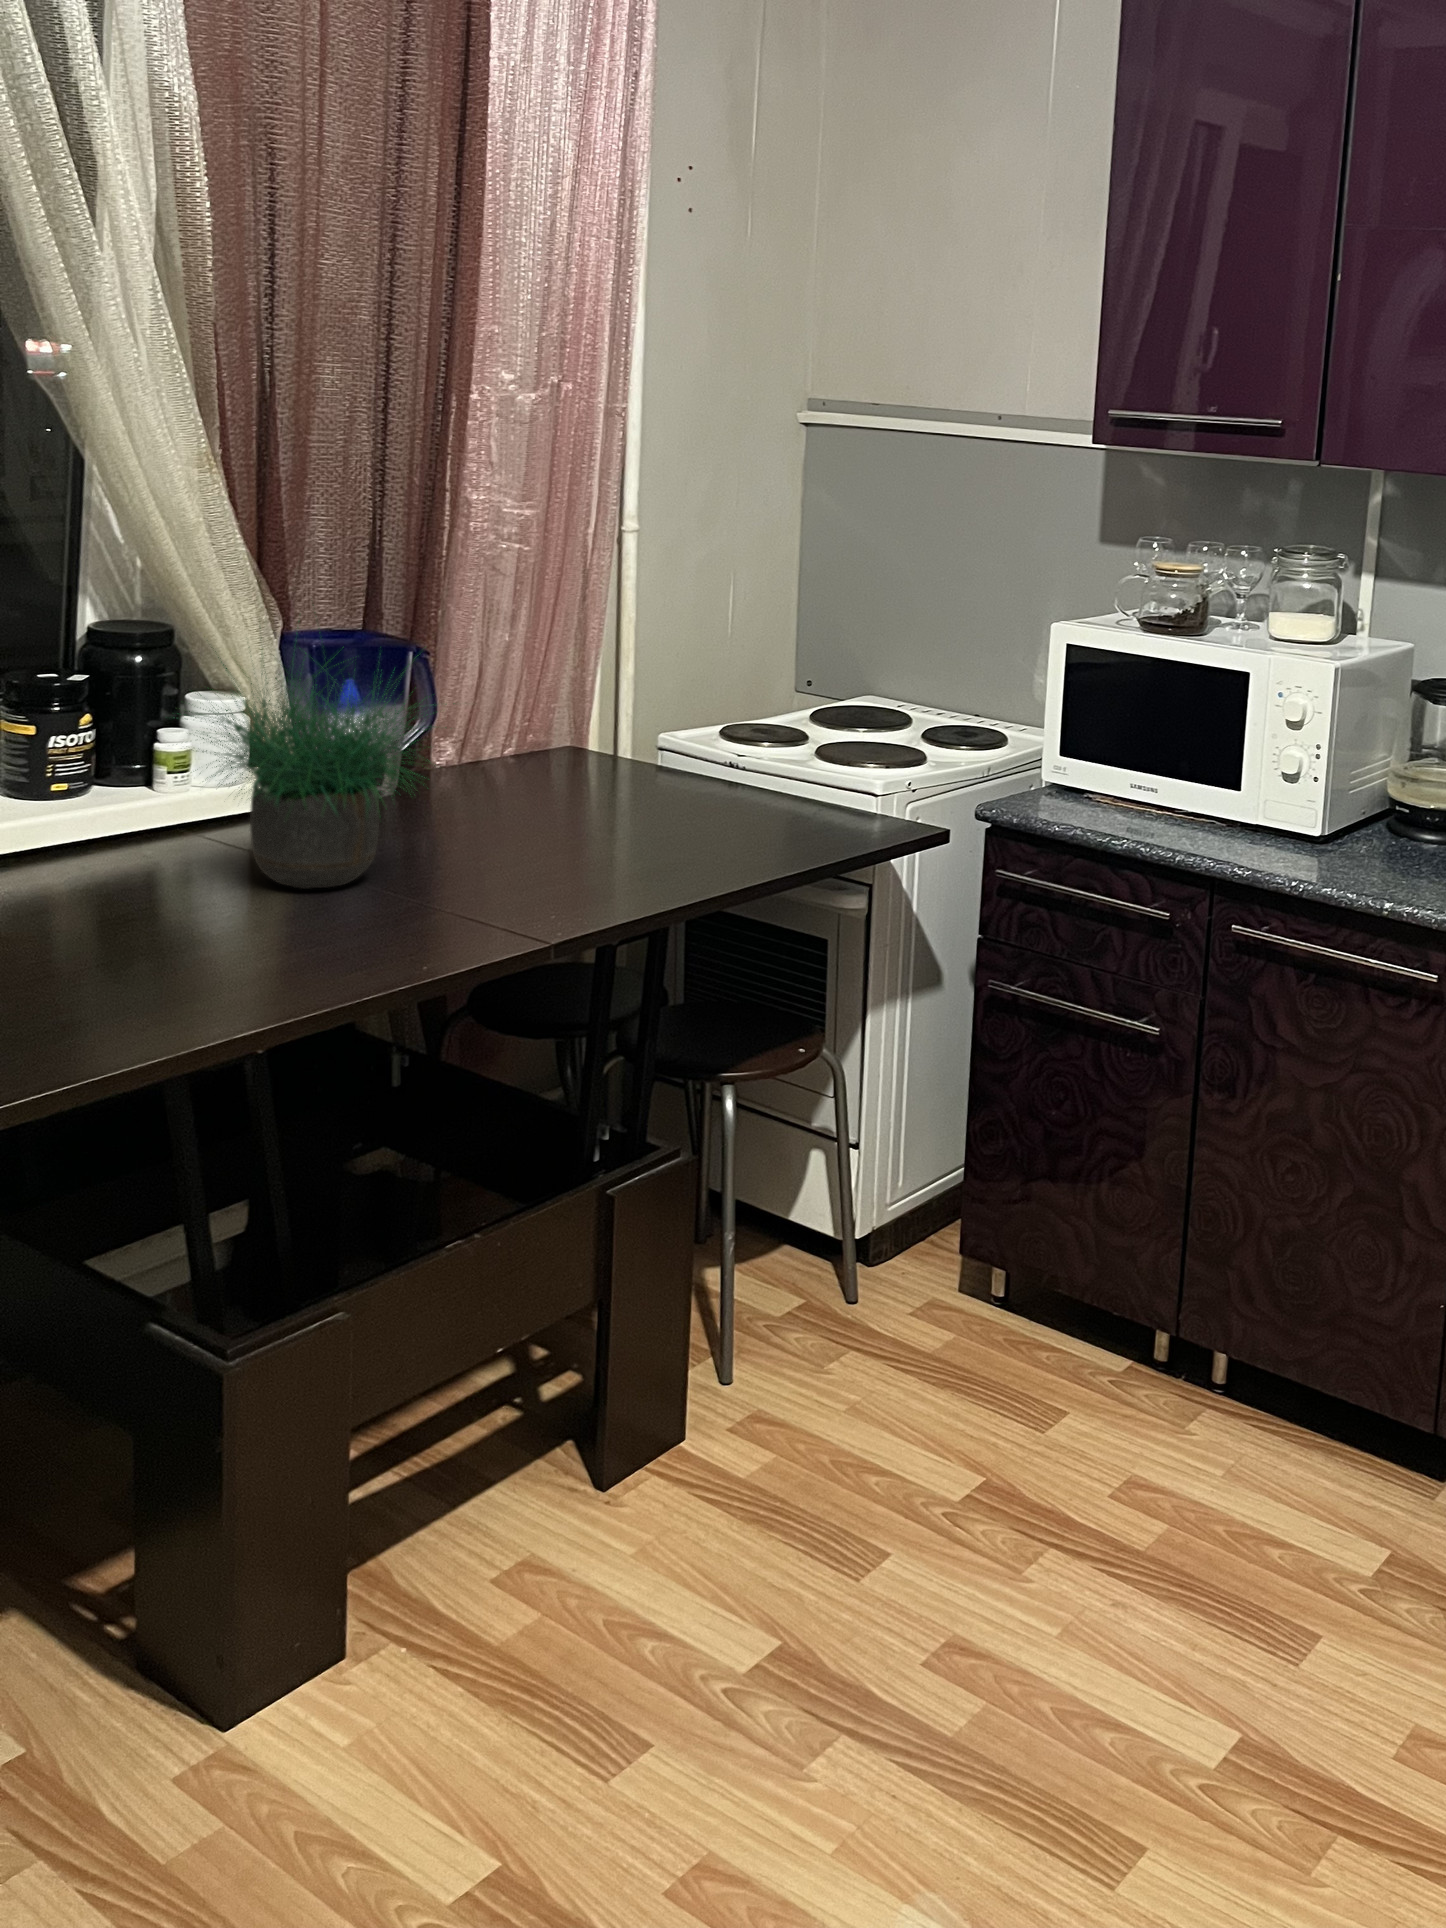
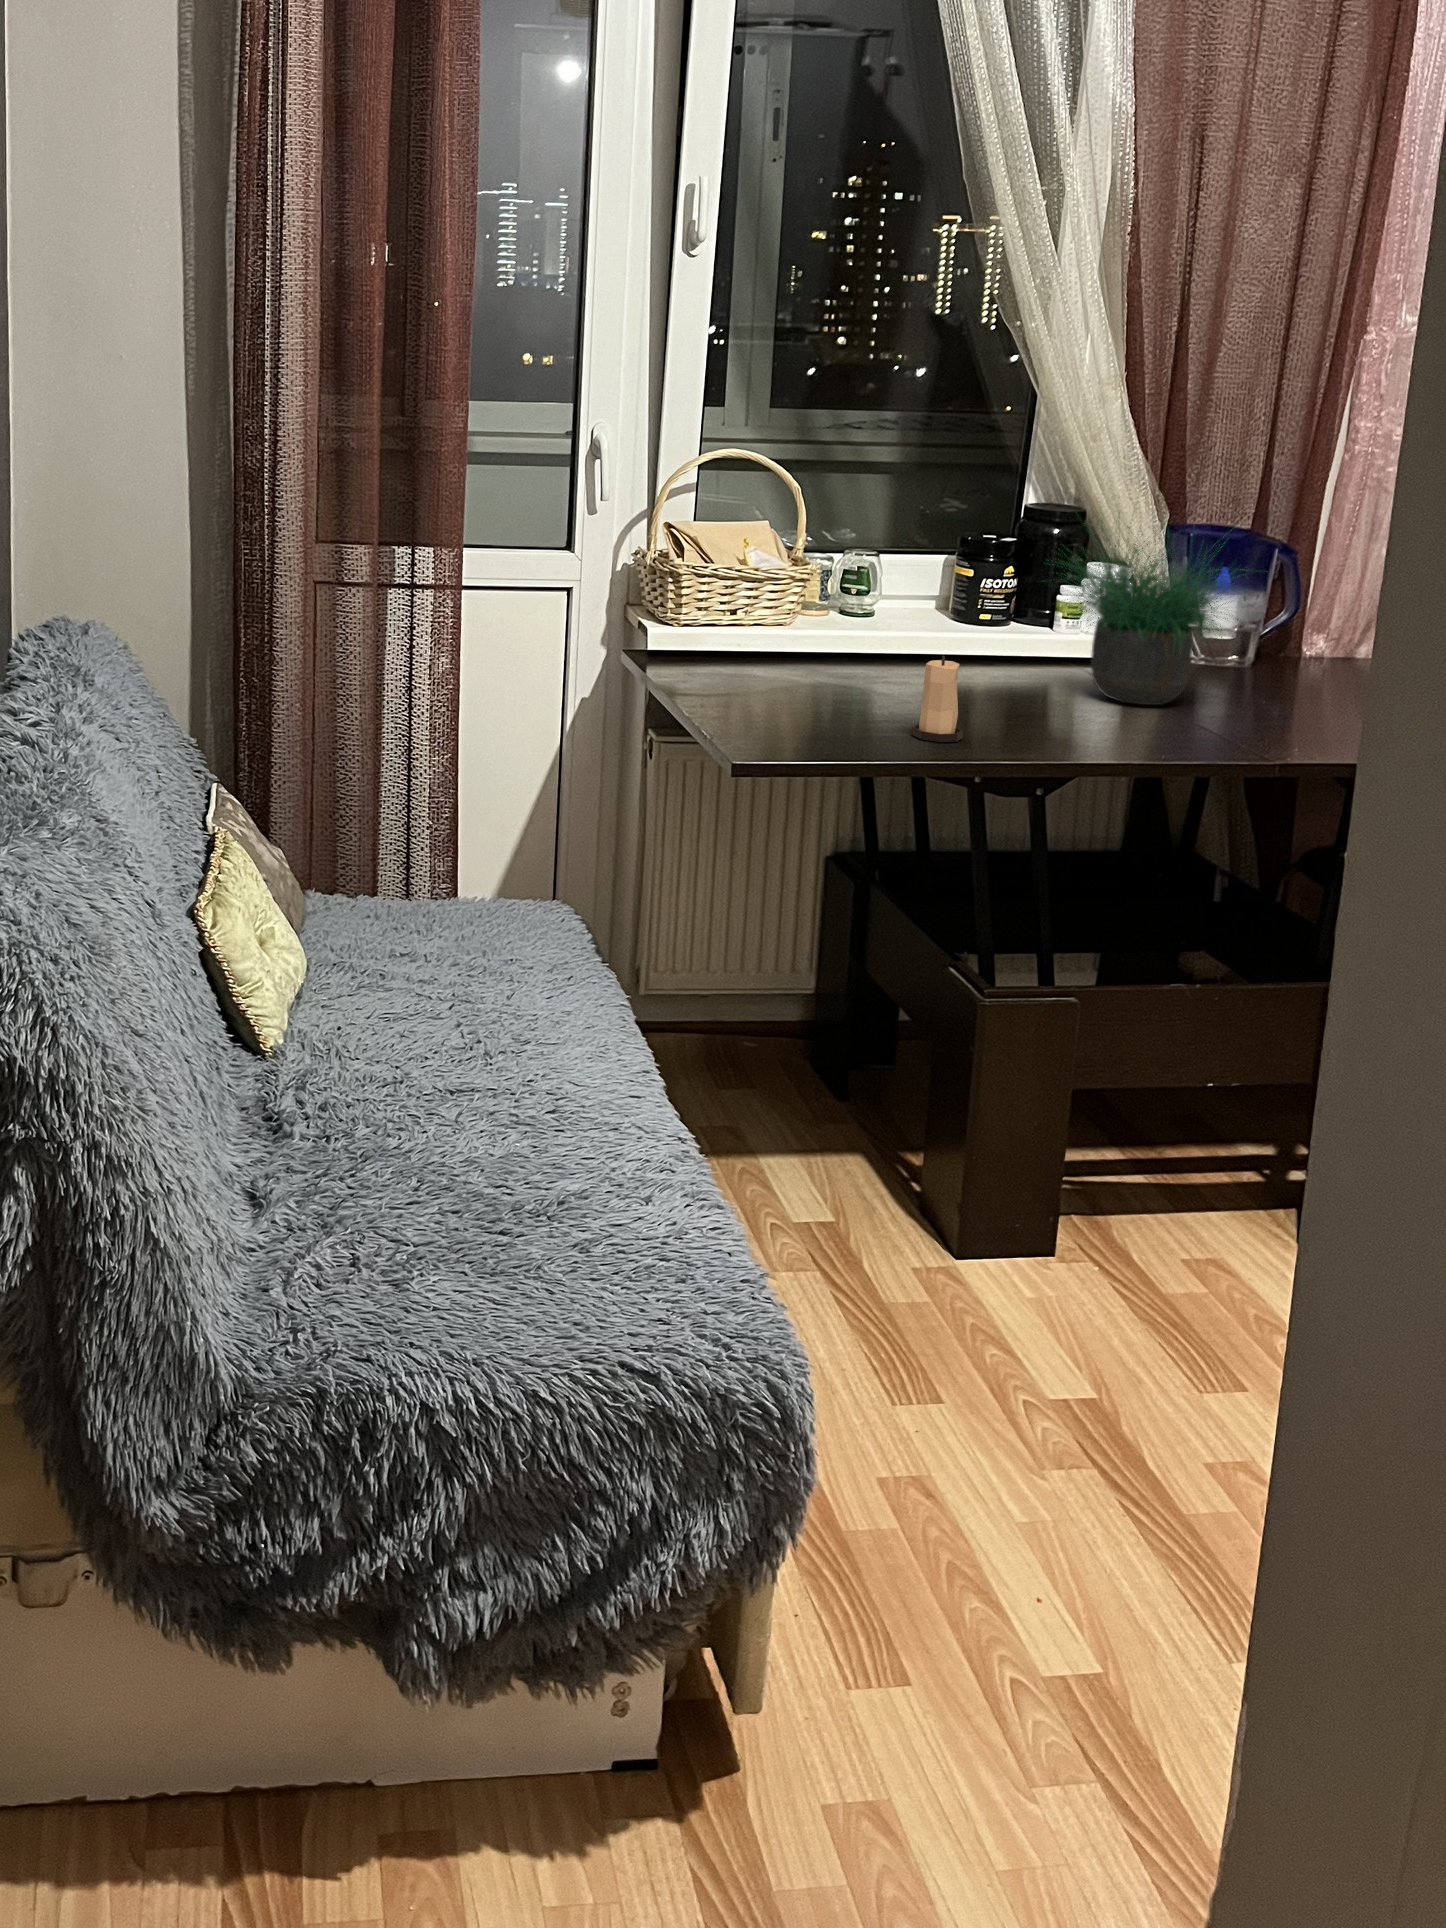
candle: none [77,899,154,1029] -> present [911,655,963,742]

